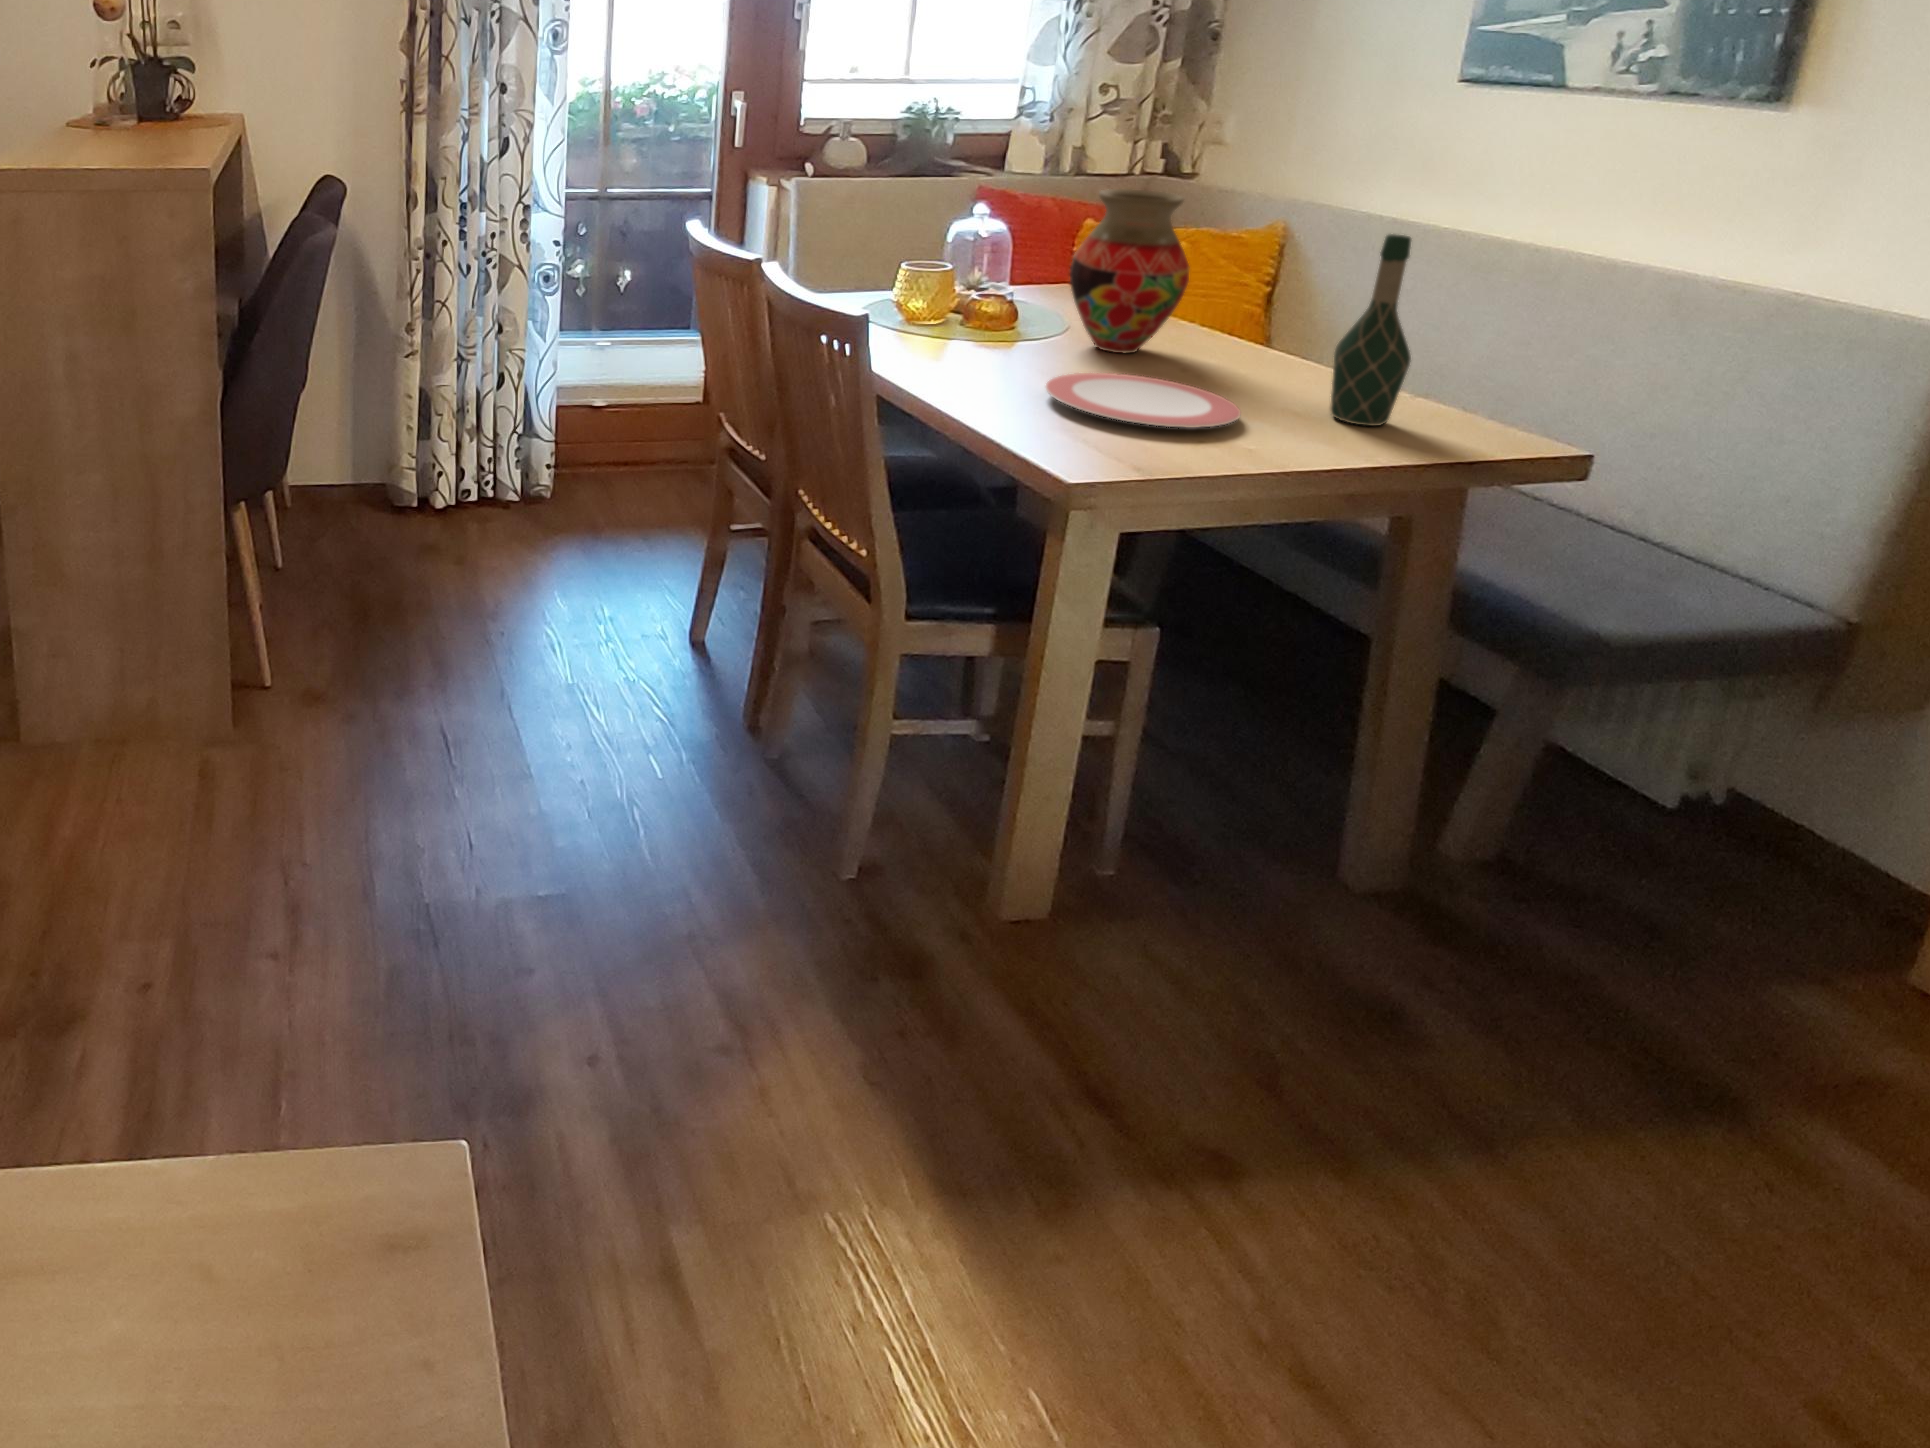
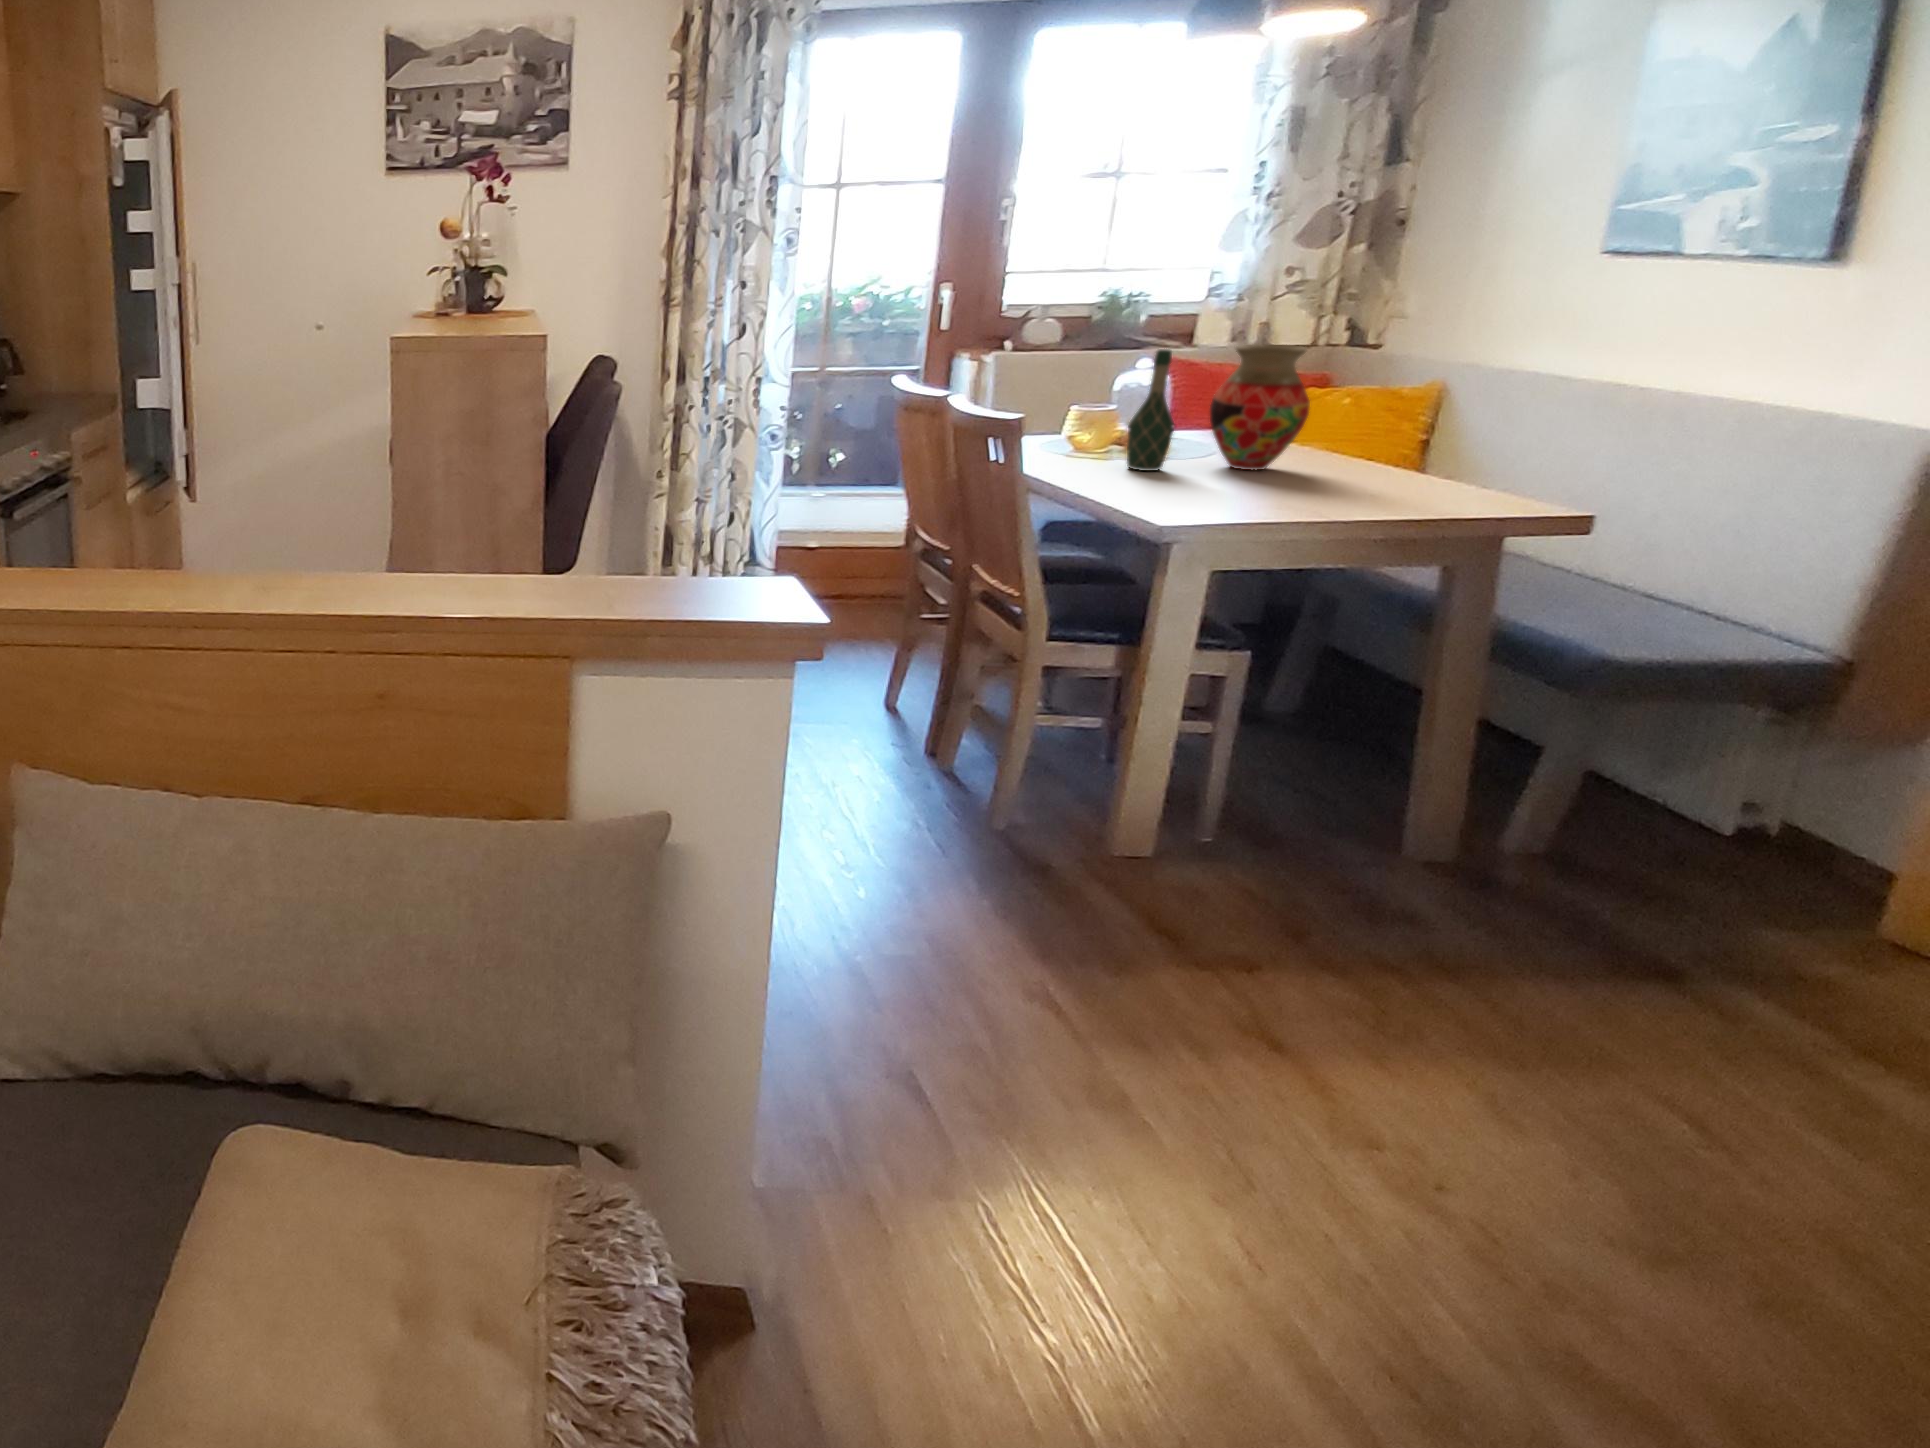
wine bottle: present [1330,234,1411,426] -> present [1127,349,1174,471]
plate: present [1046,373,1241,428] -> none [1171,477,1325,505]

